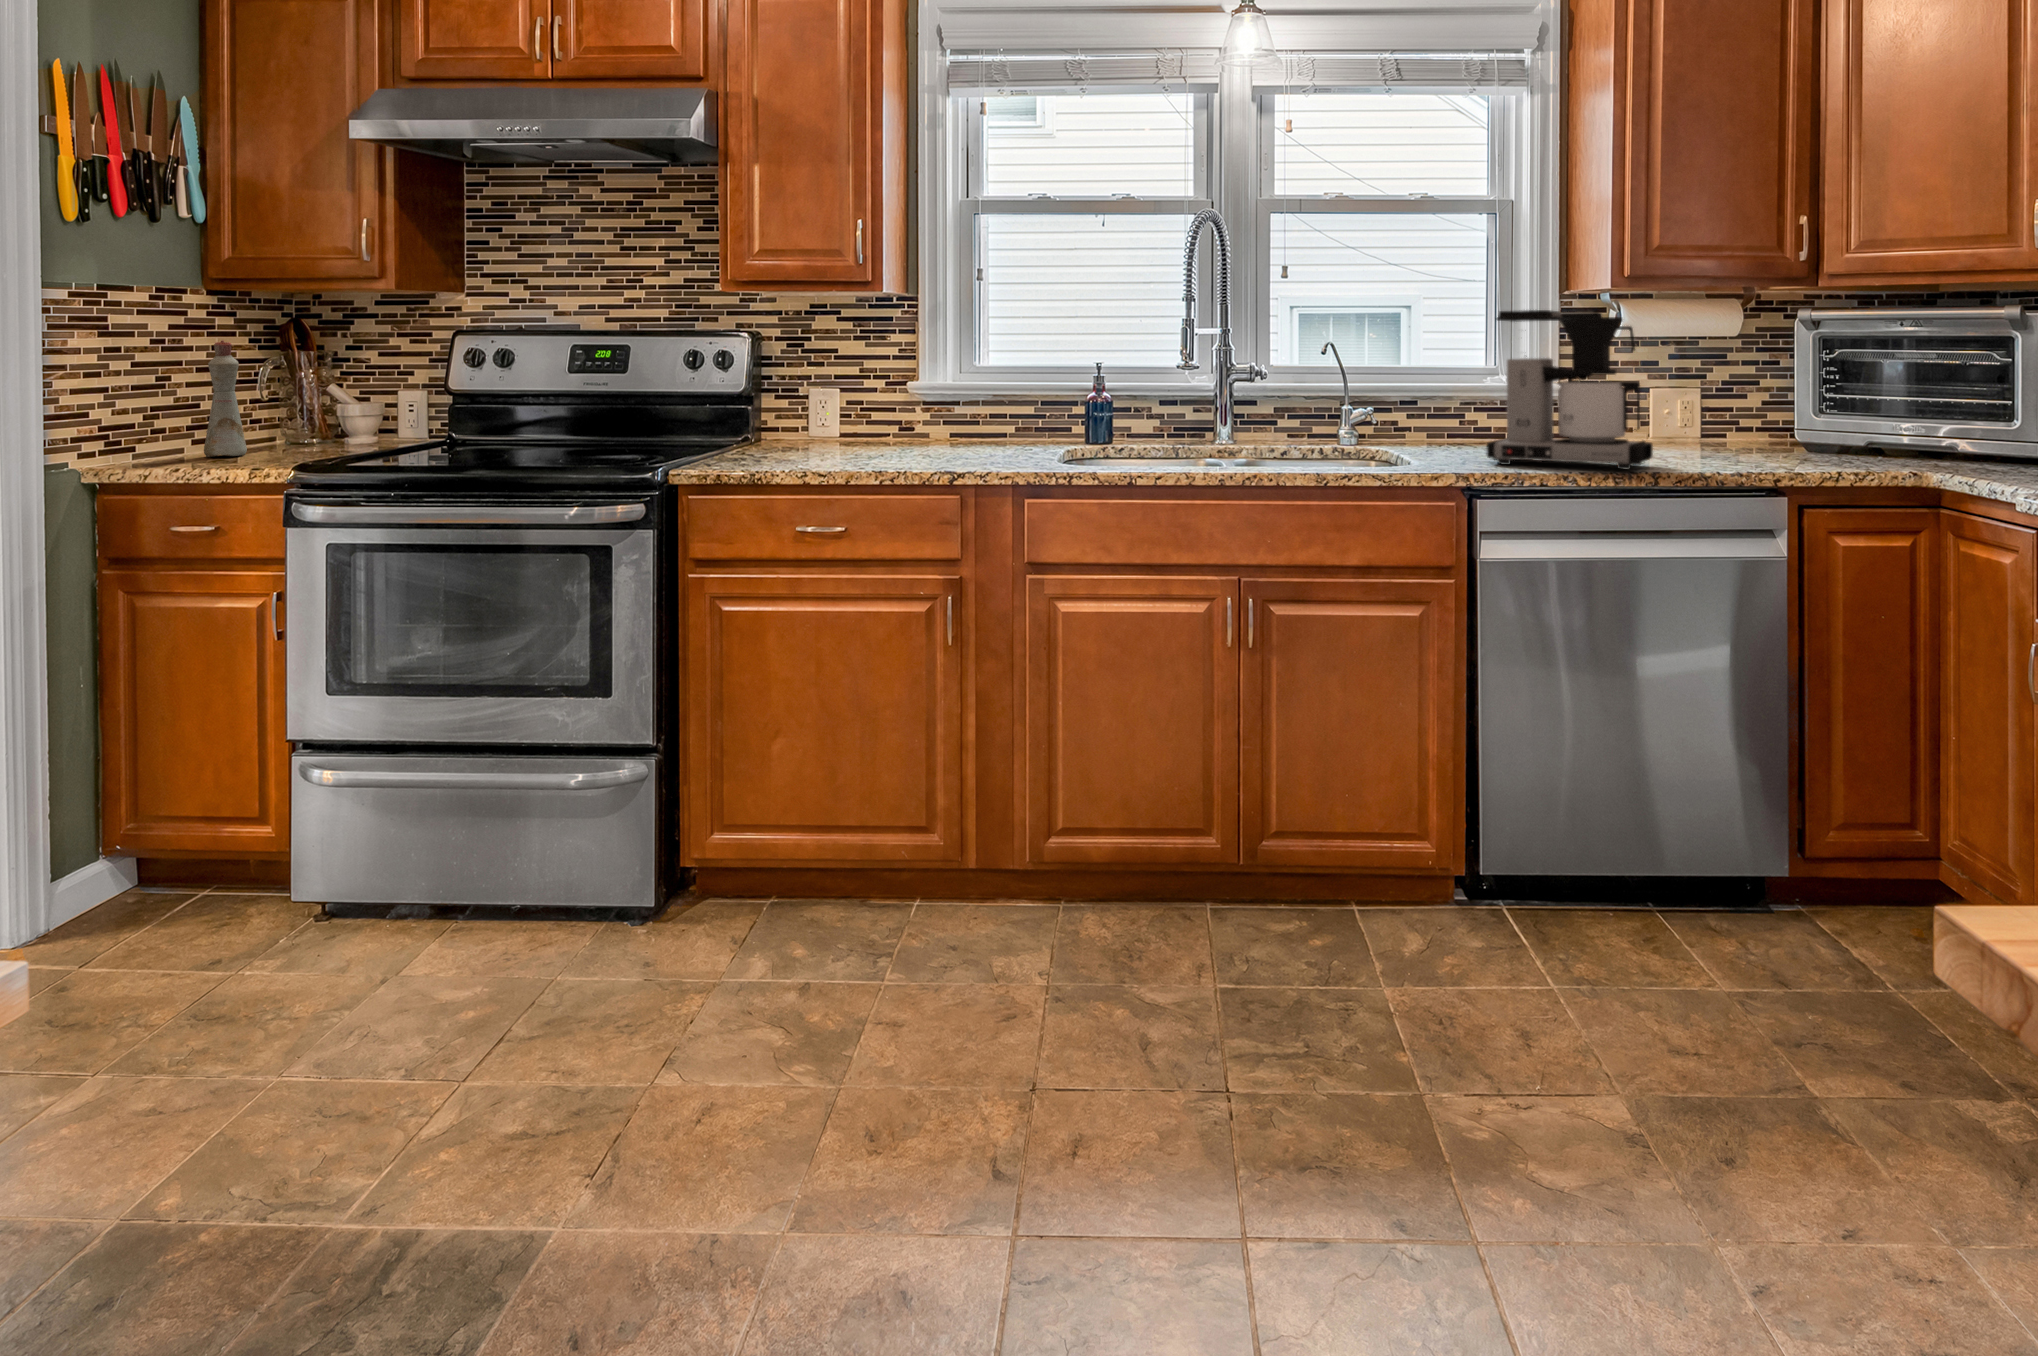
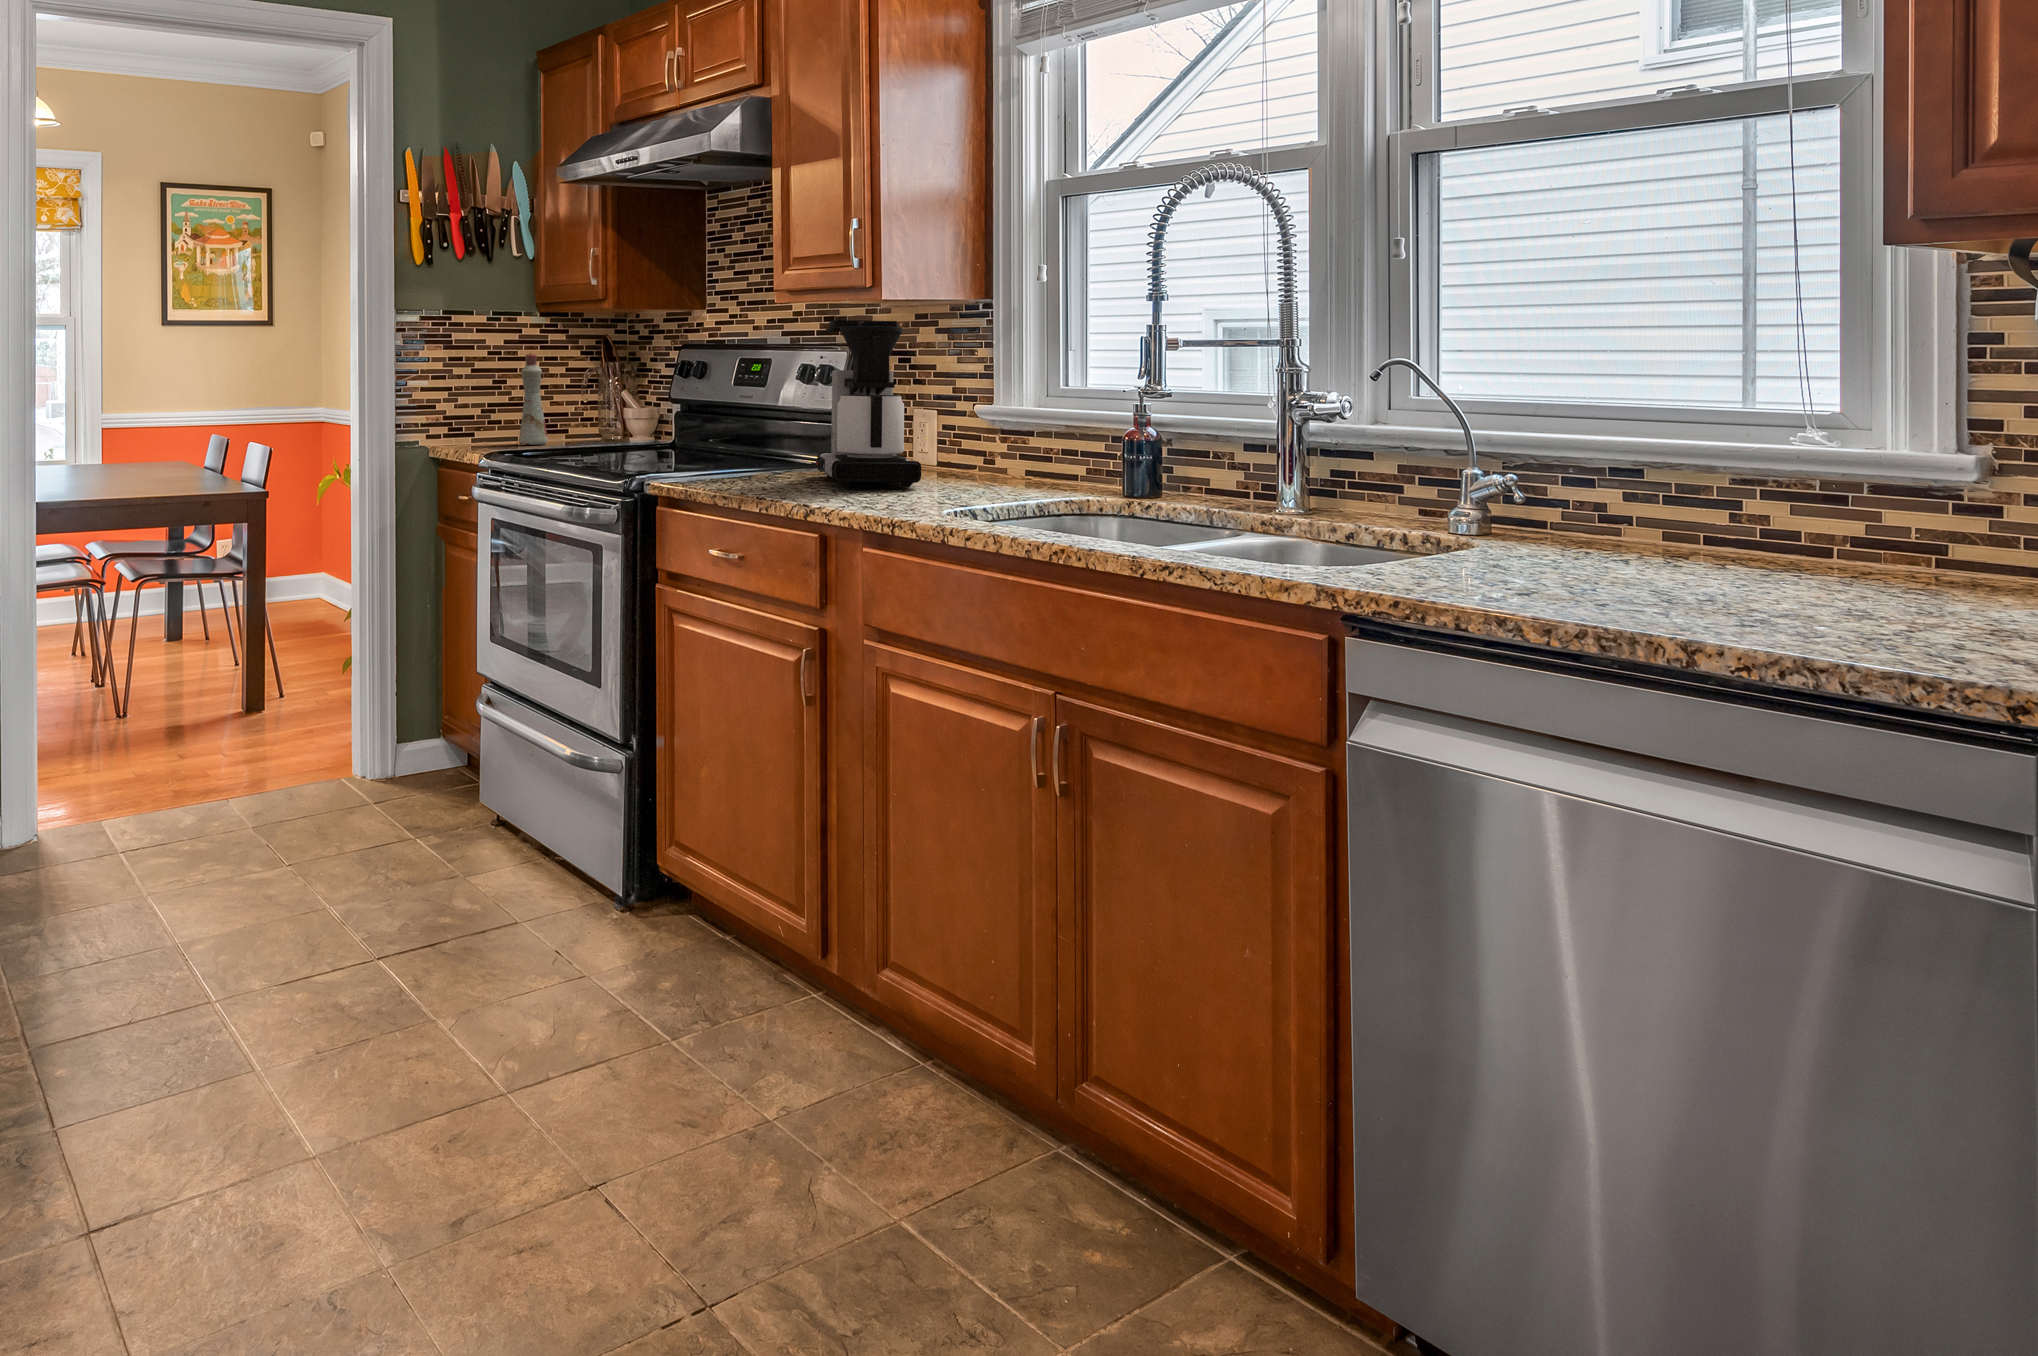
coffee maker: present [1487,310,1653,469] -> present [816,320,921,487]

